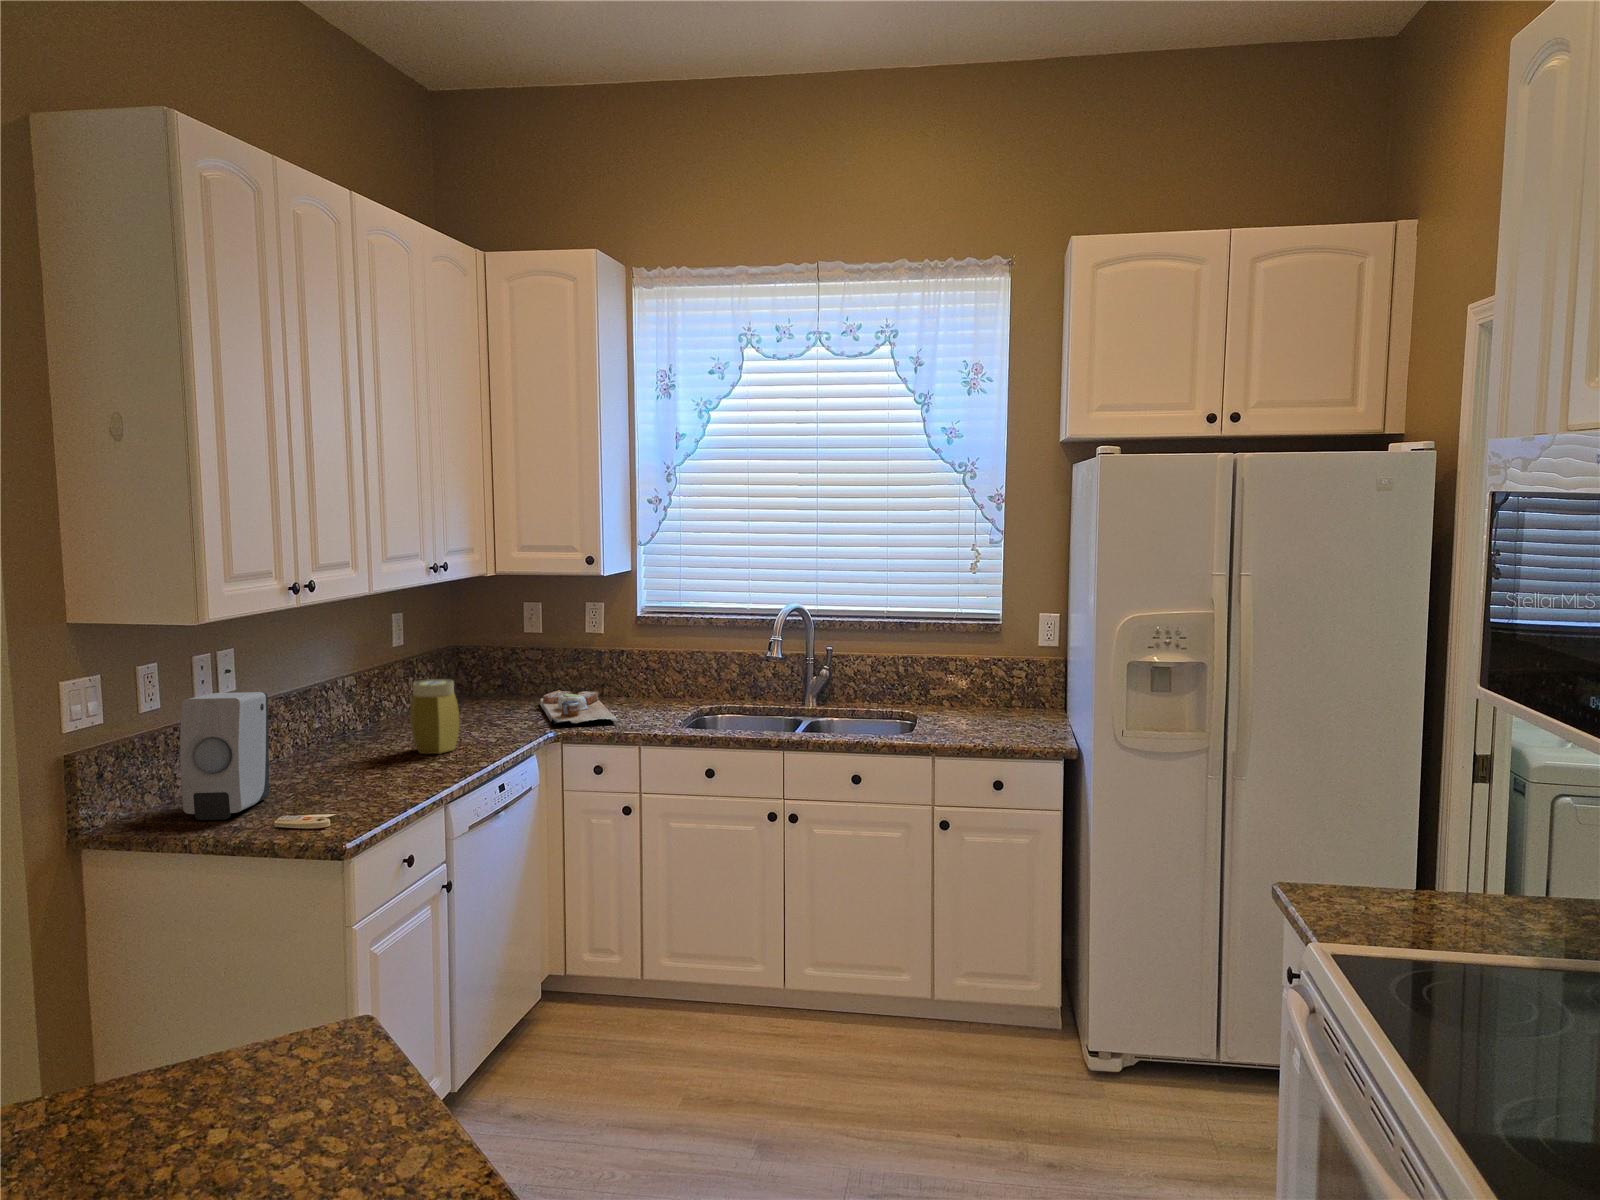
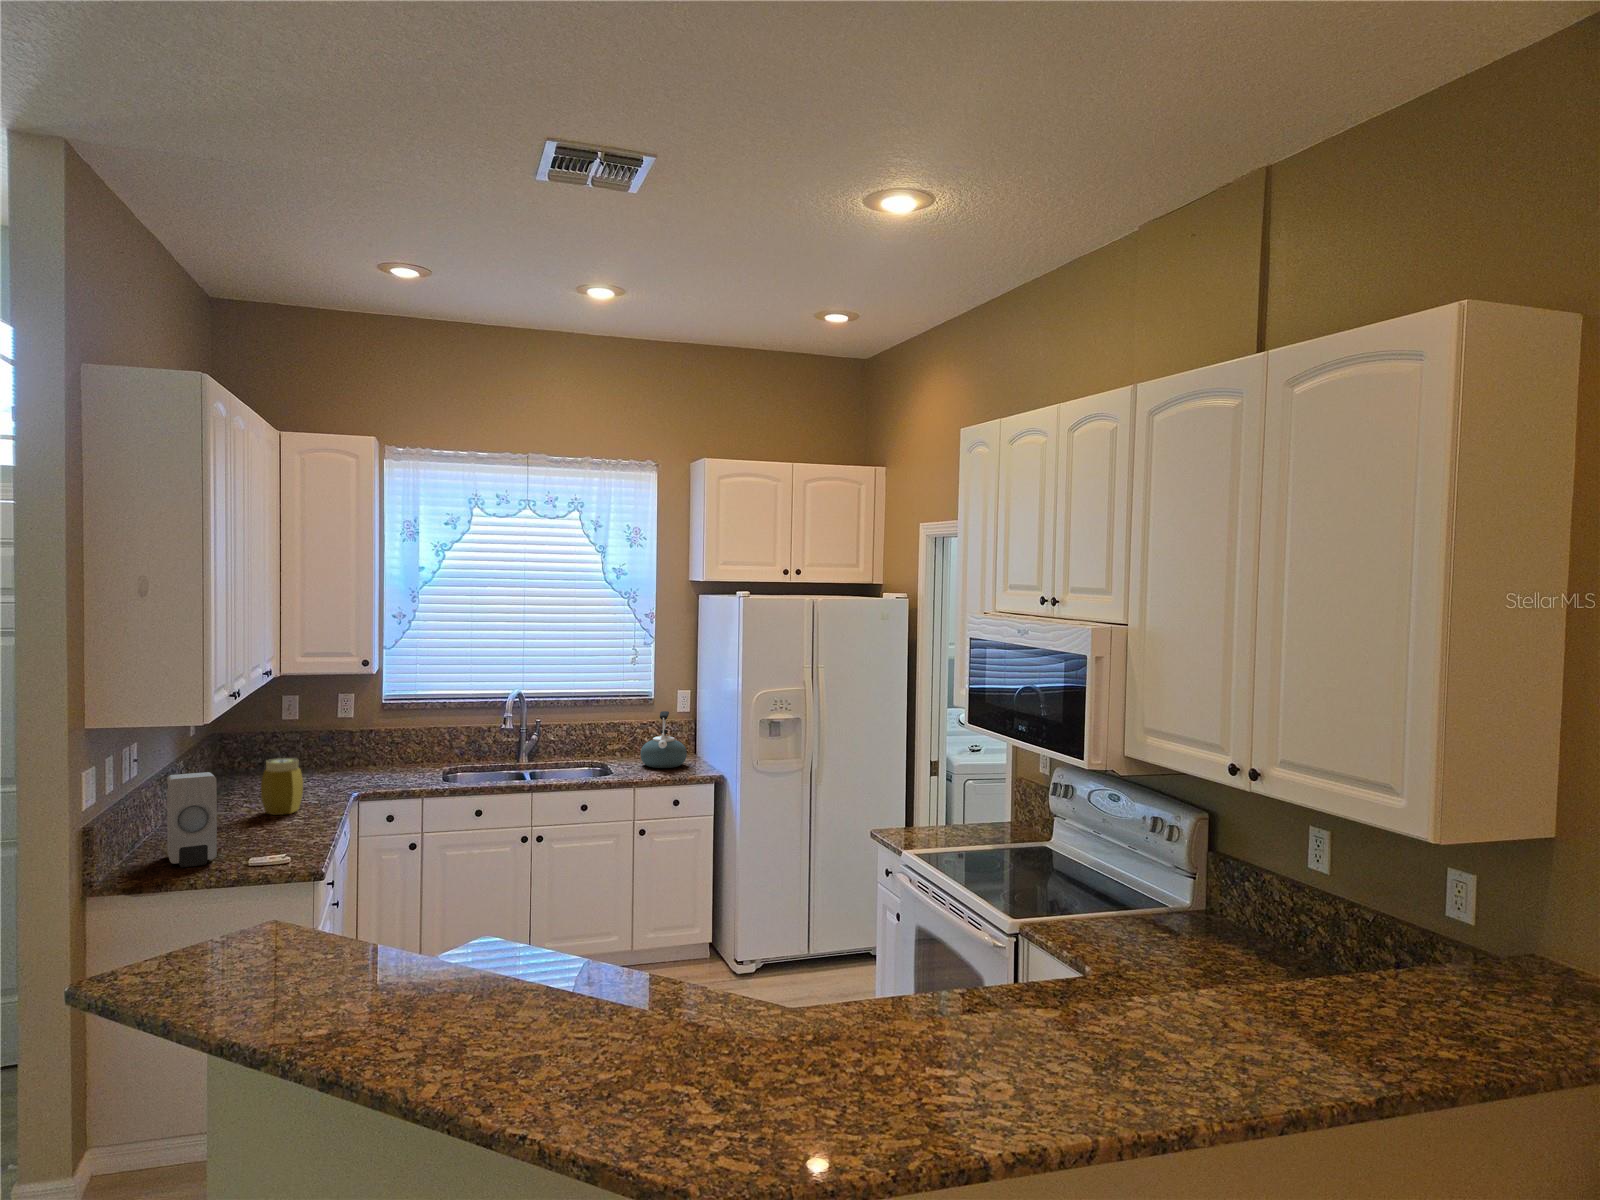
kettle: none [969,643,1039,729] -> present [640,711,687,768]
cutting board: present [540,690,617,724] -> none [308,763,396,788]

